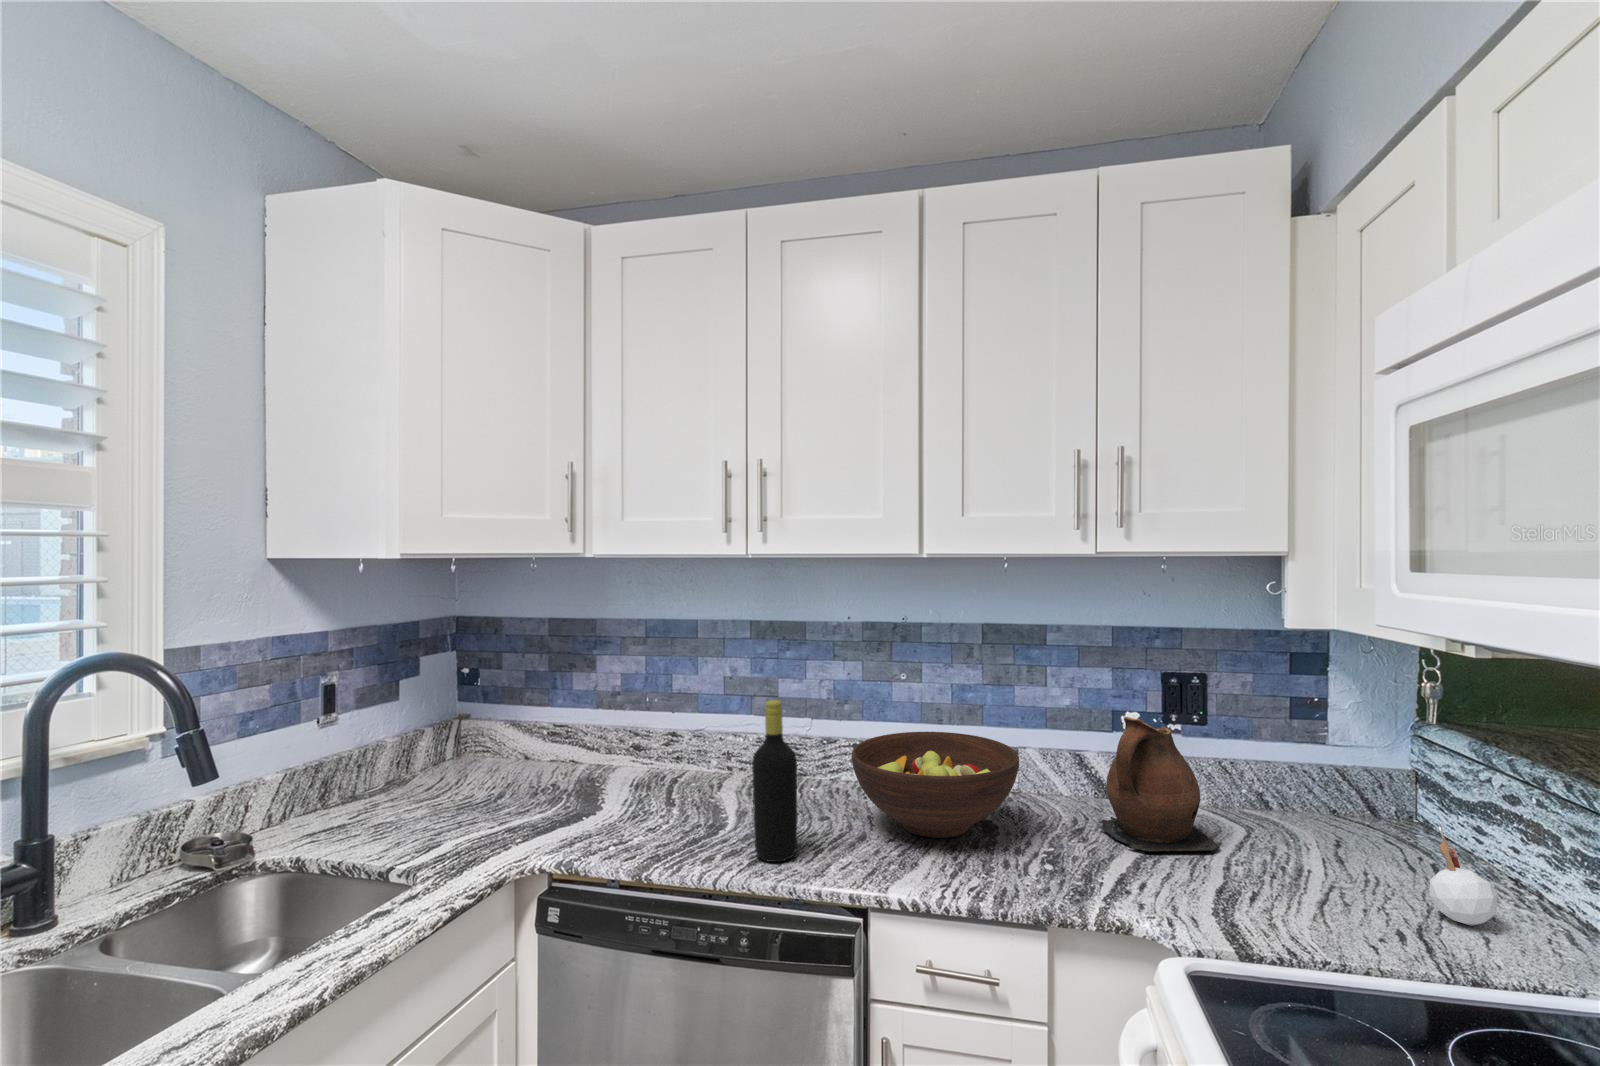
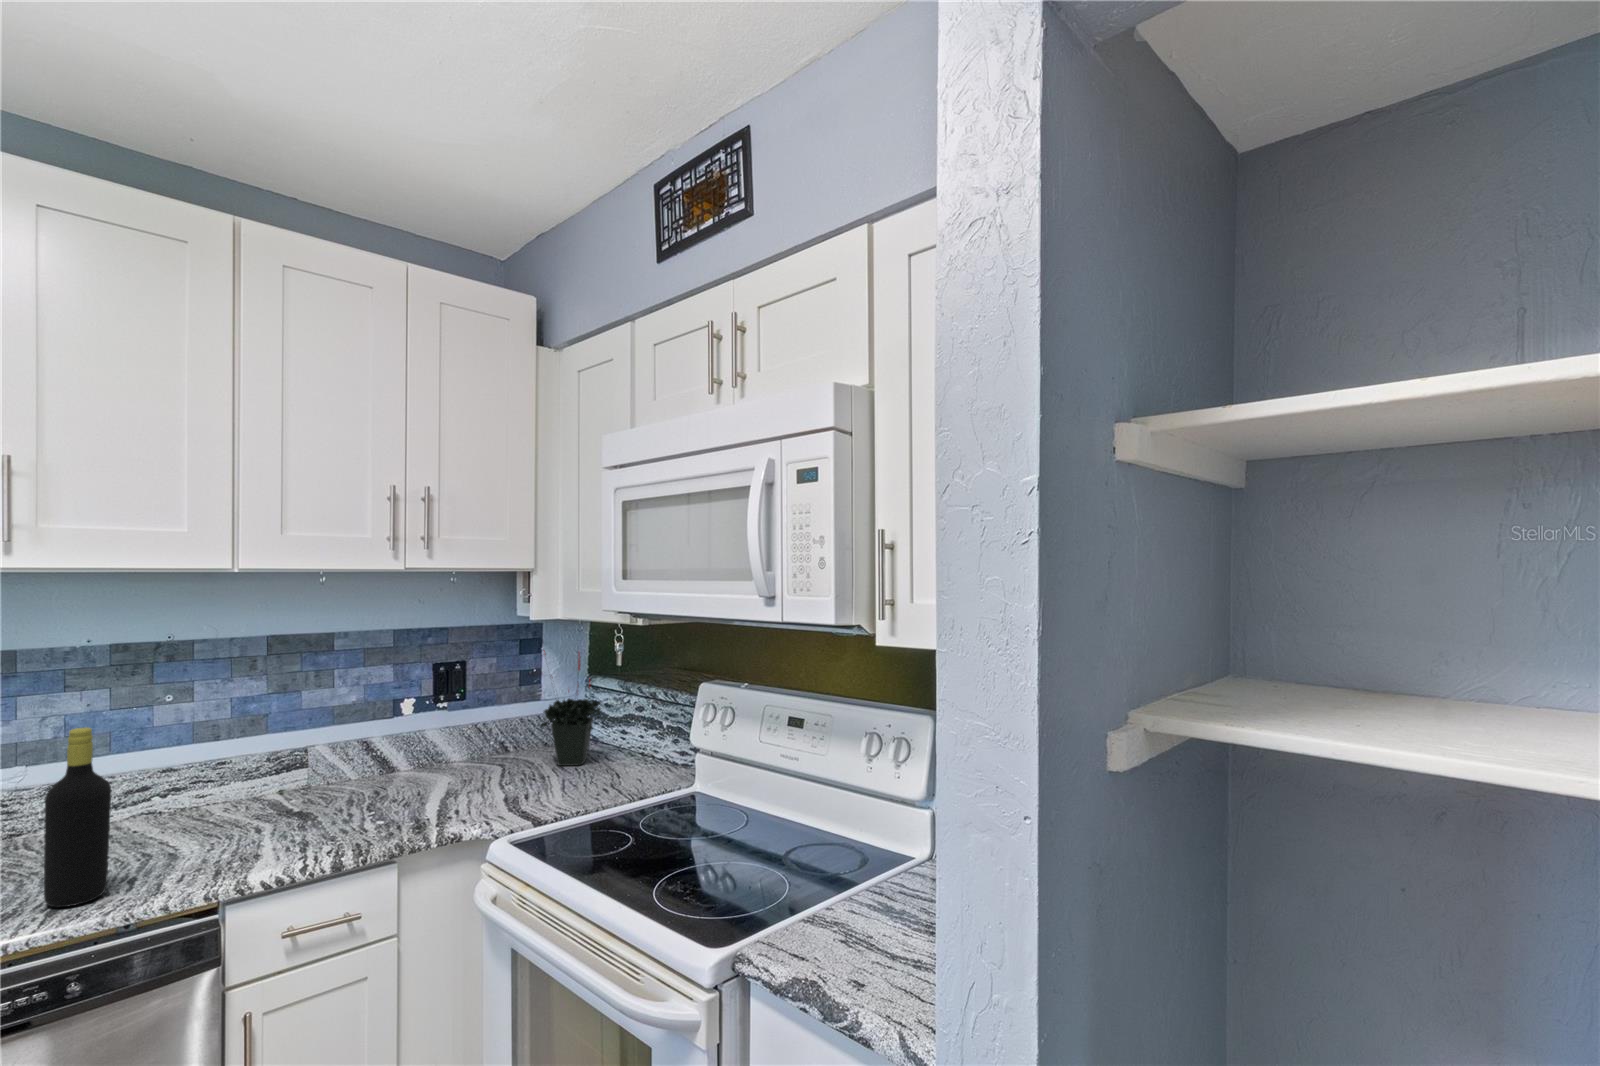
potted plant: none [1306,673,1424,867] -> present [541,651,601,766]
ceramic pitcher: present [1095,717,1219,853] -> none [393,696,490,796]
fruit bowl: present [852,732,1019,838] -> none [147,739,340,839]
candle: present [1429,823,1497,926] -> none [613,725,642,778]

